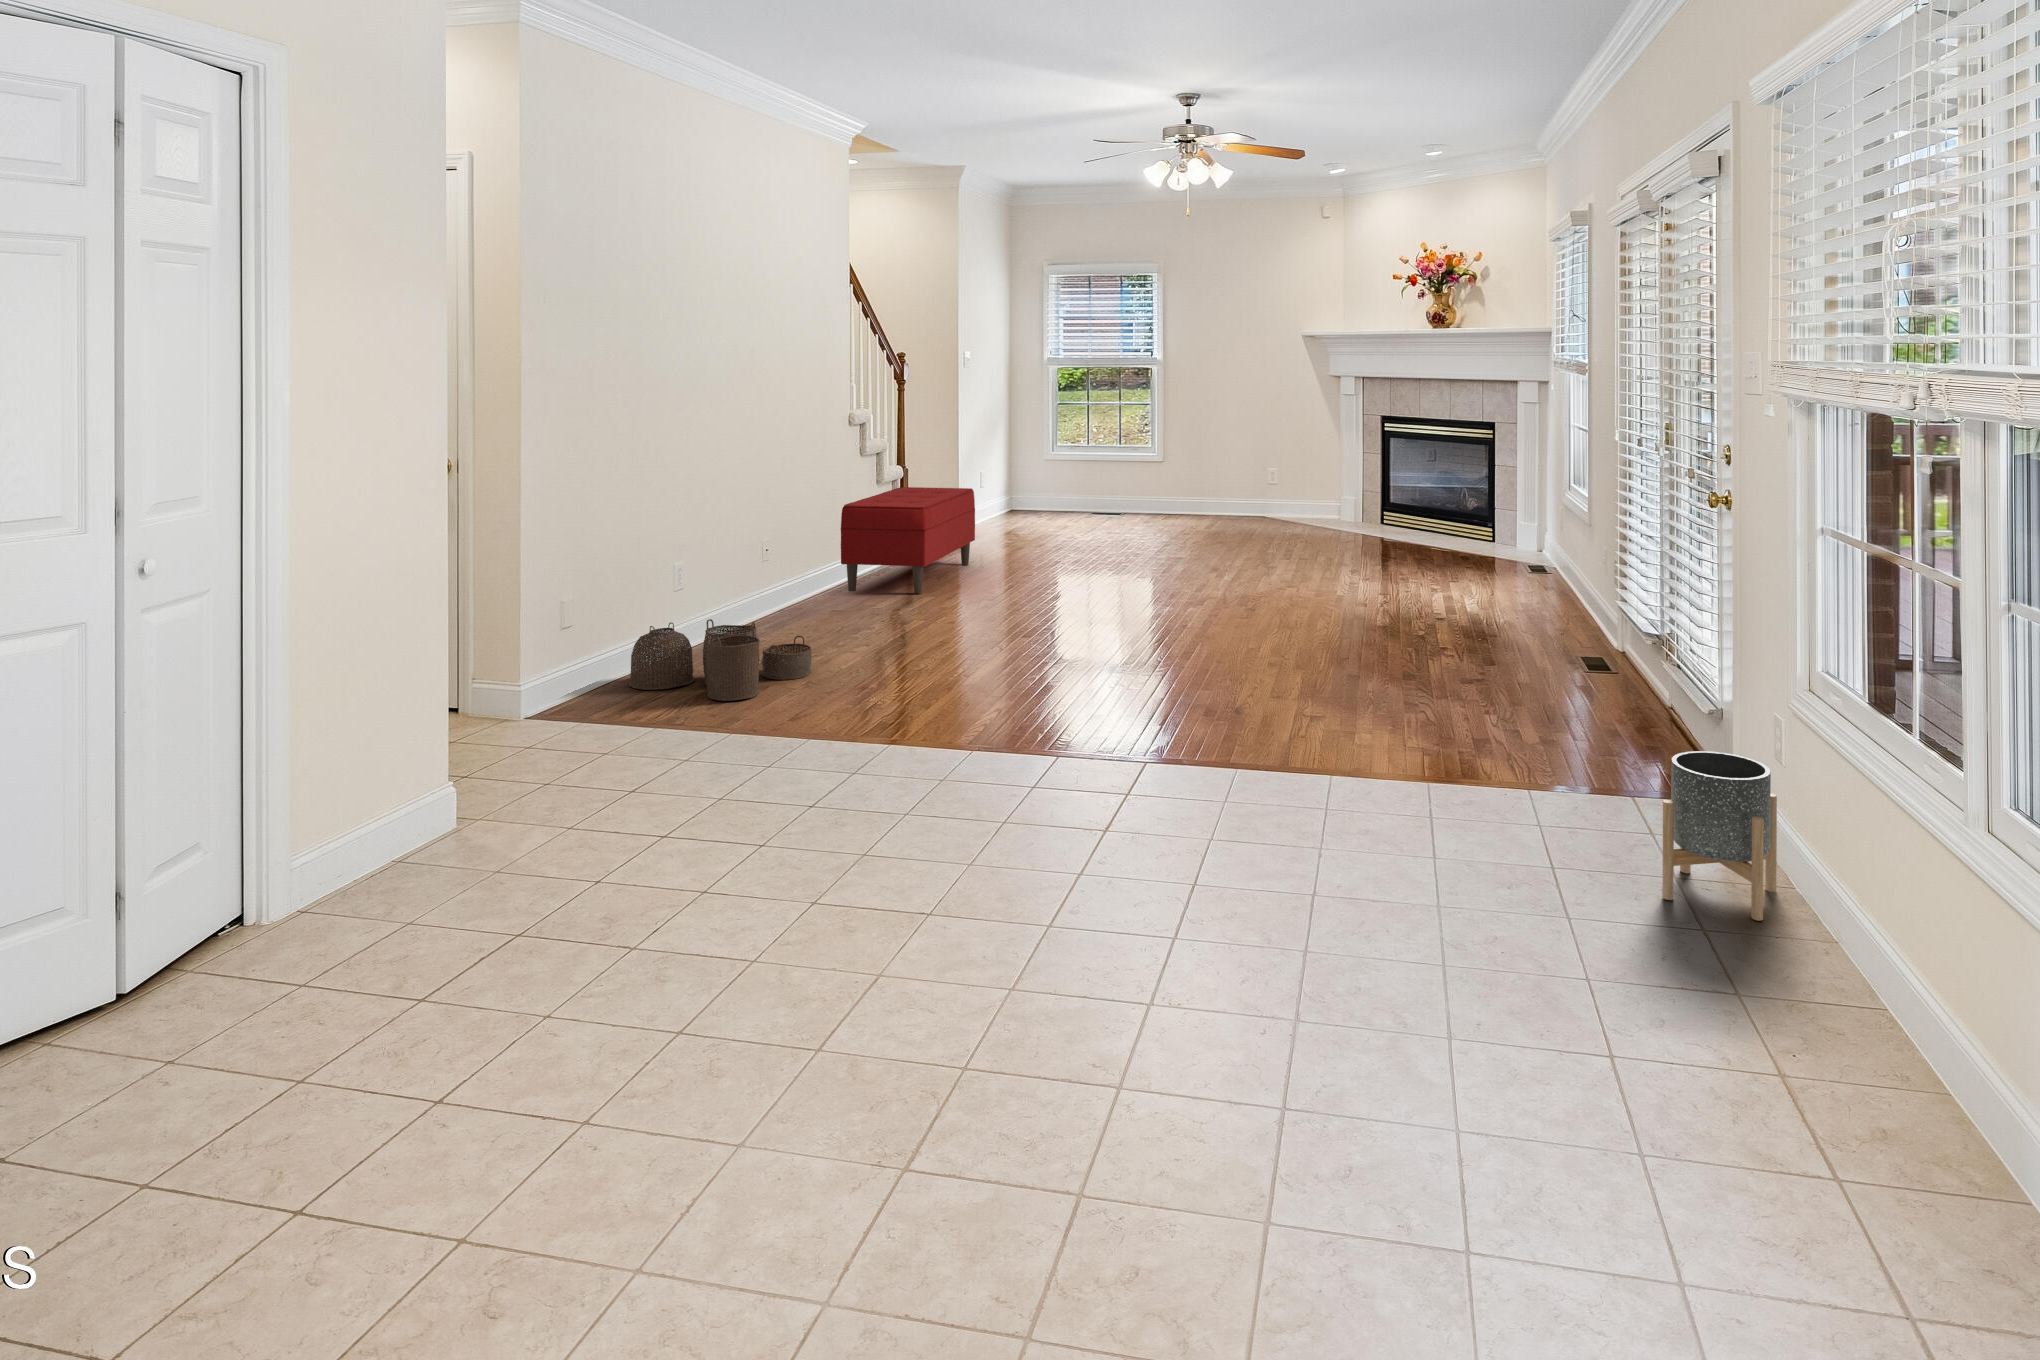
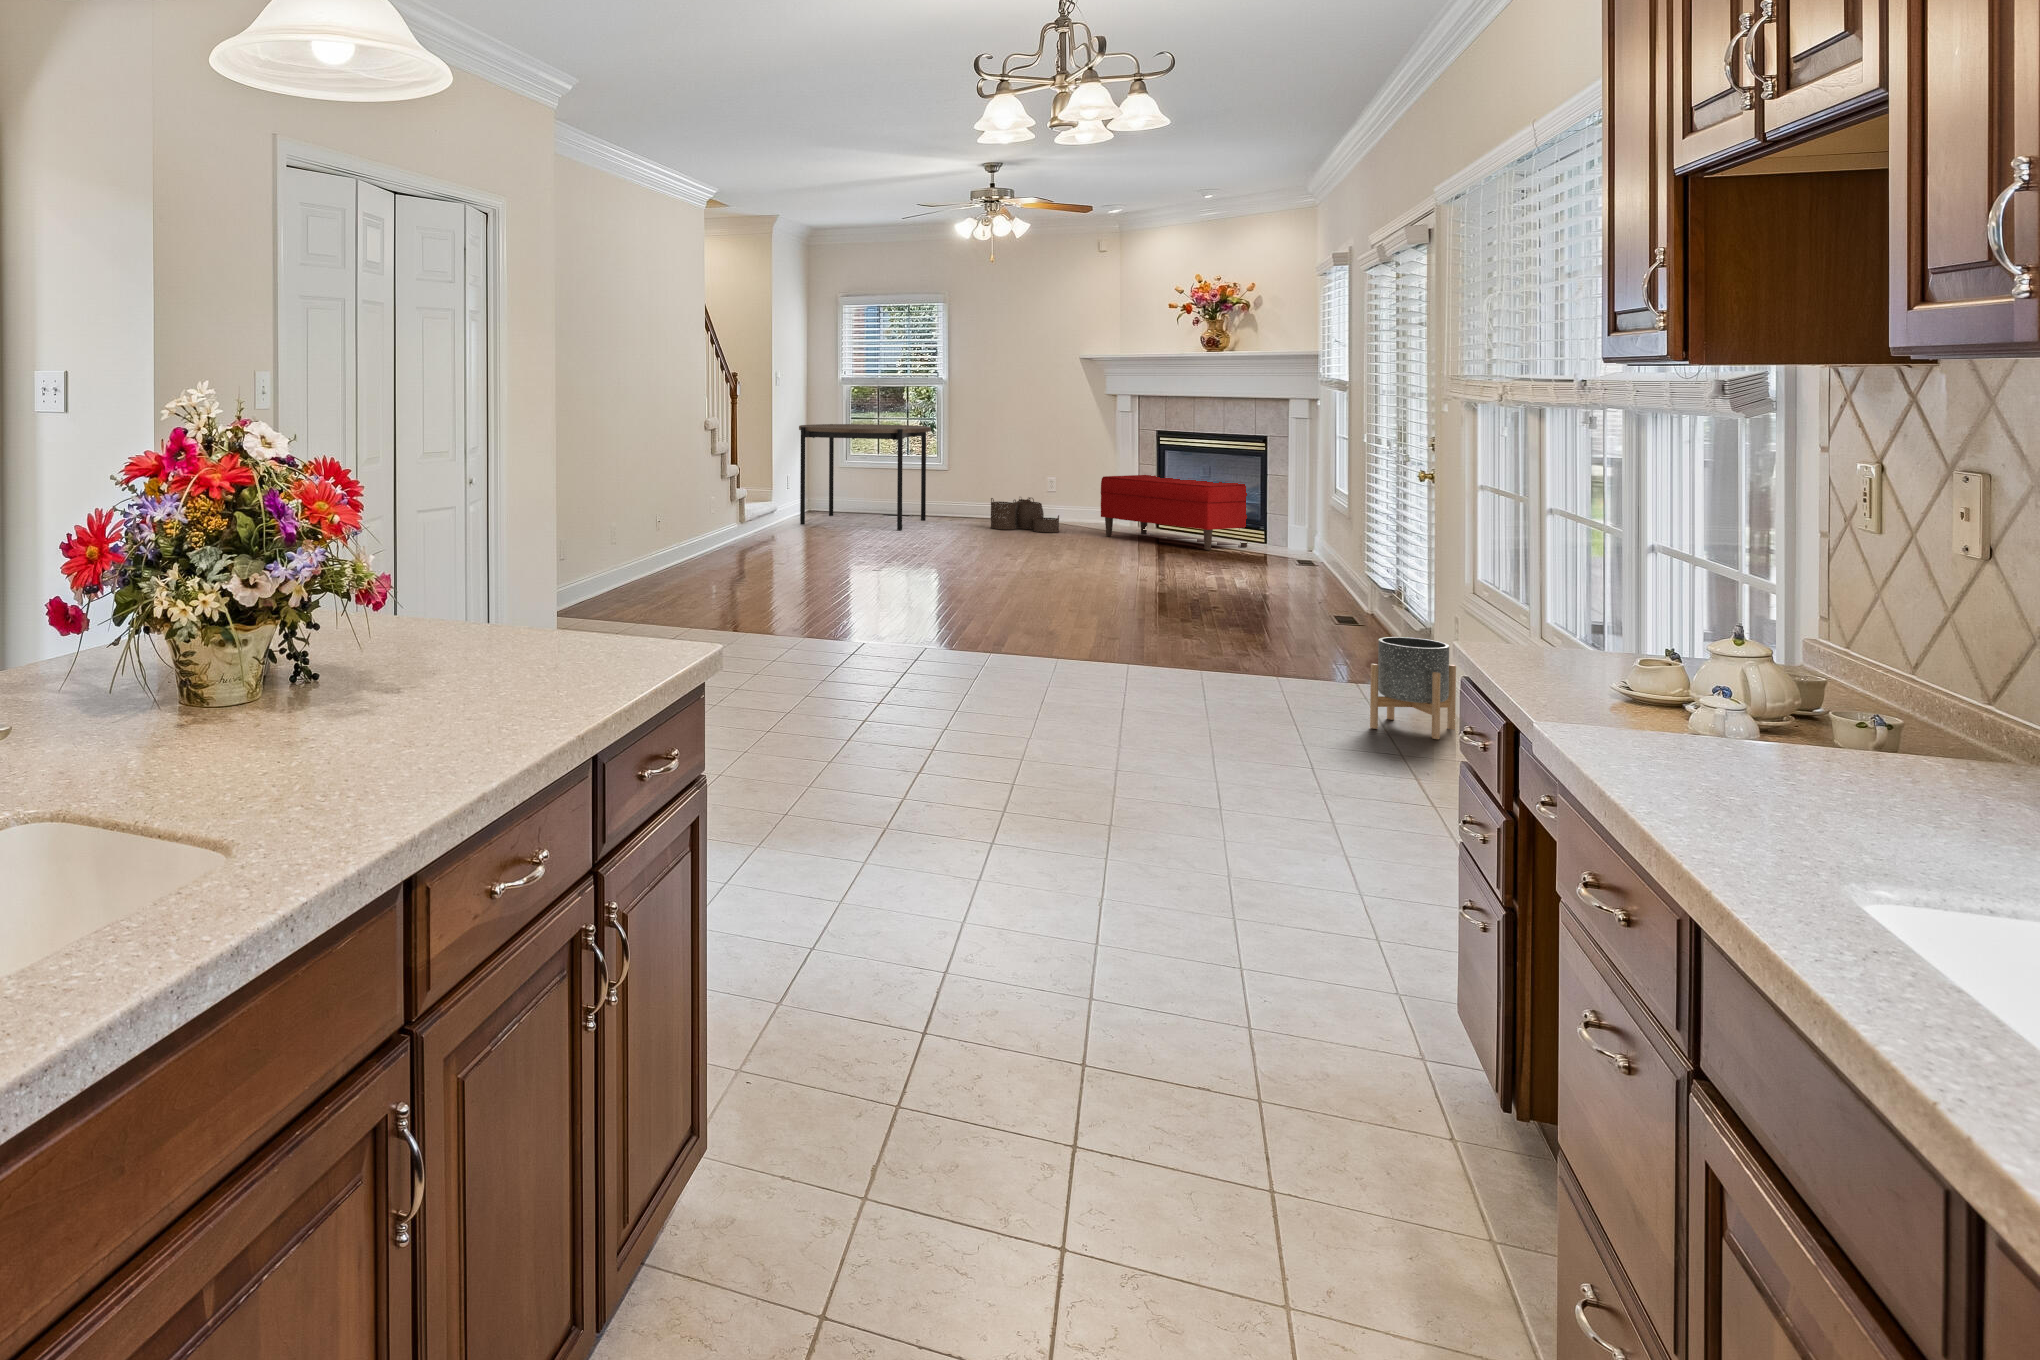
dining table: none [992,411,1141,535] -> present [799,424,931,530]
bench: present [840,487,975,594] -> present [1101,475,1248,550]
woven basket: present [629,619,812,701] -> present [991,498,1059,532]

